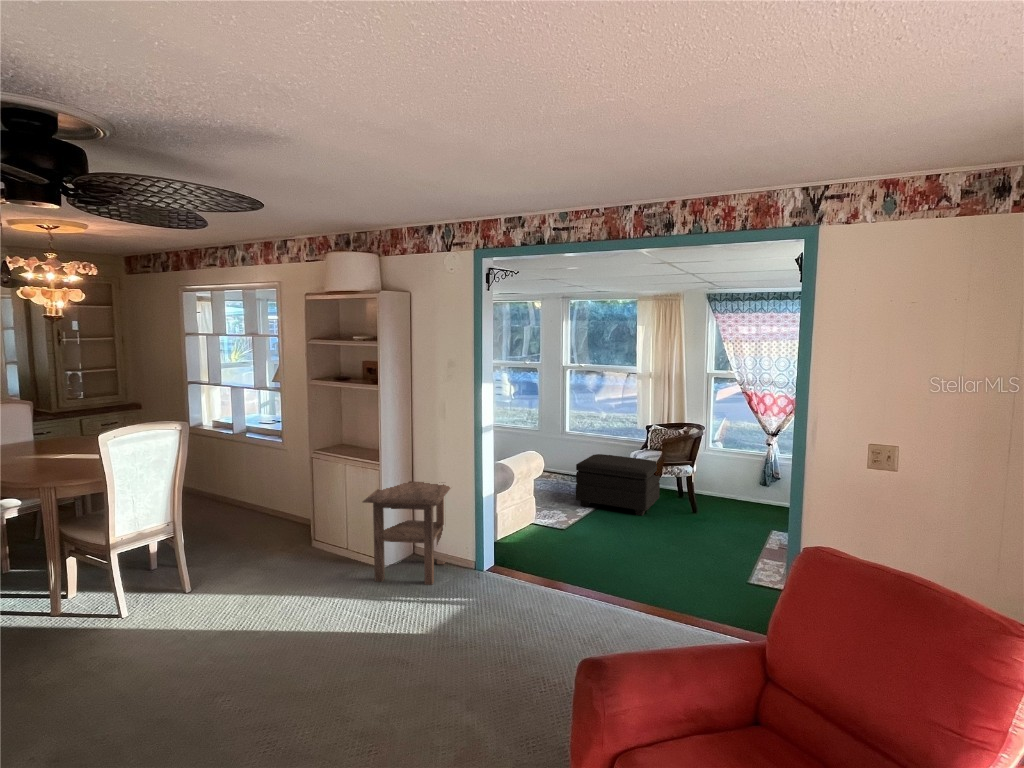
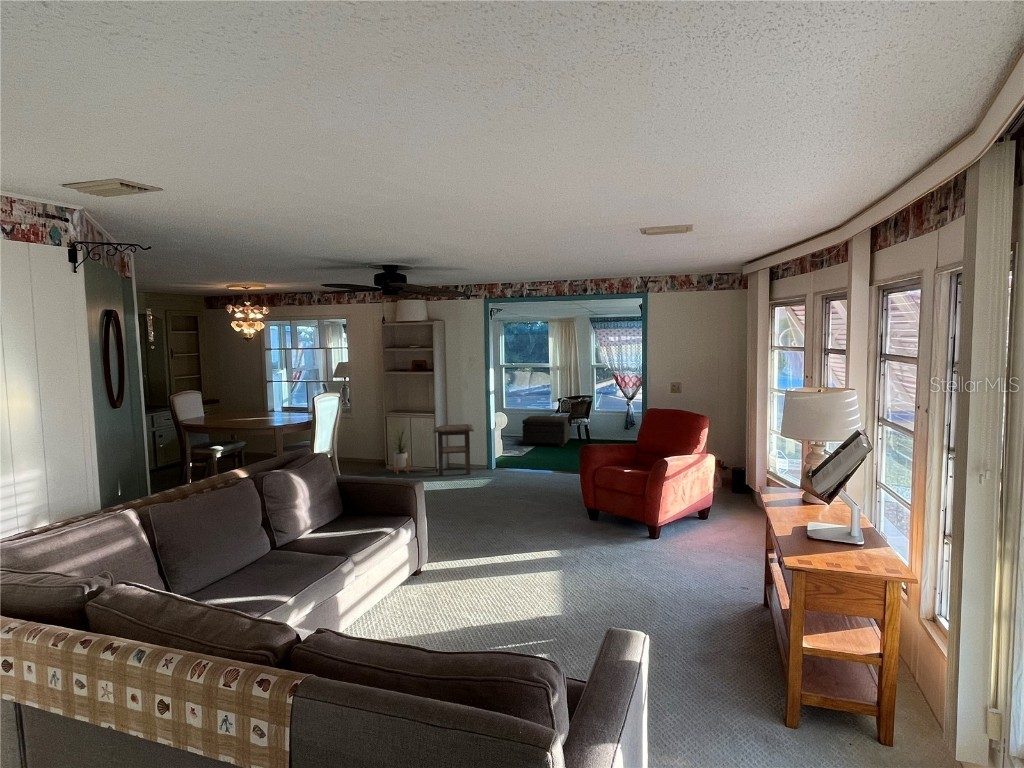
house plant: none [289,467,348,567] -> present [390,424,408,474]

